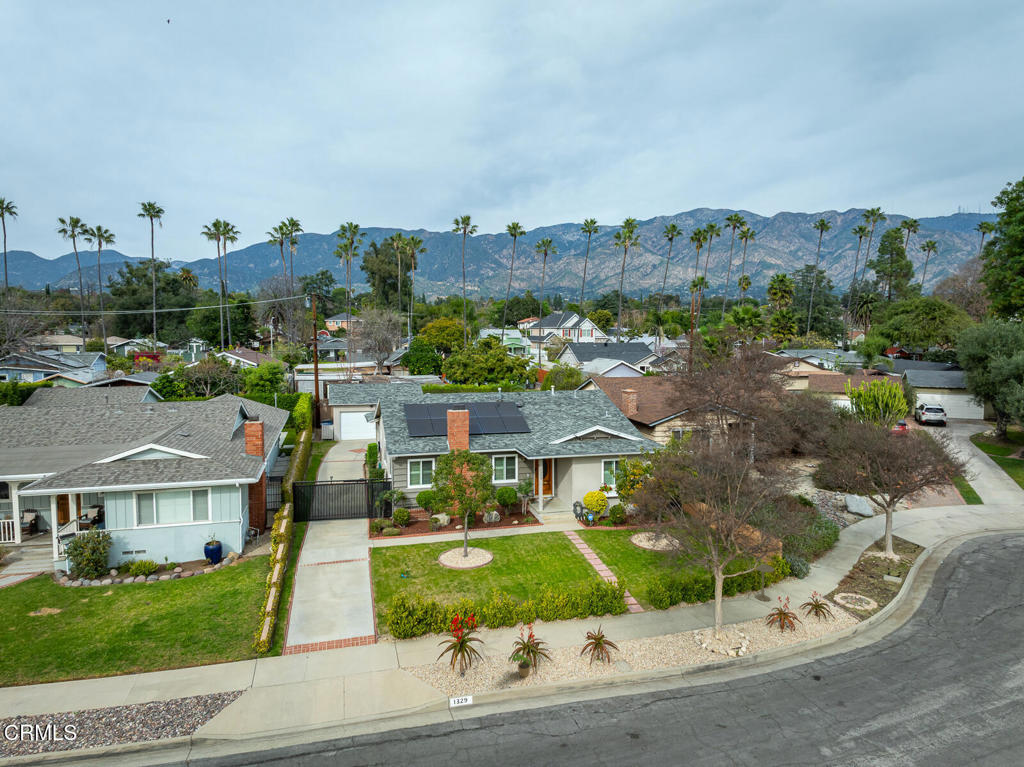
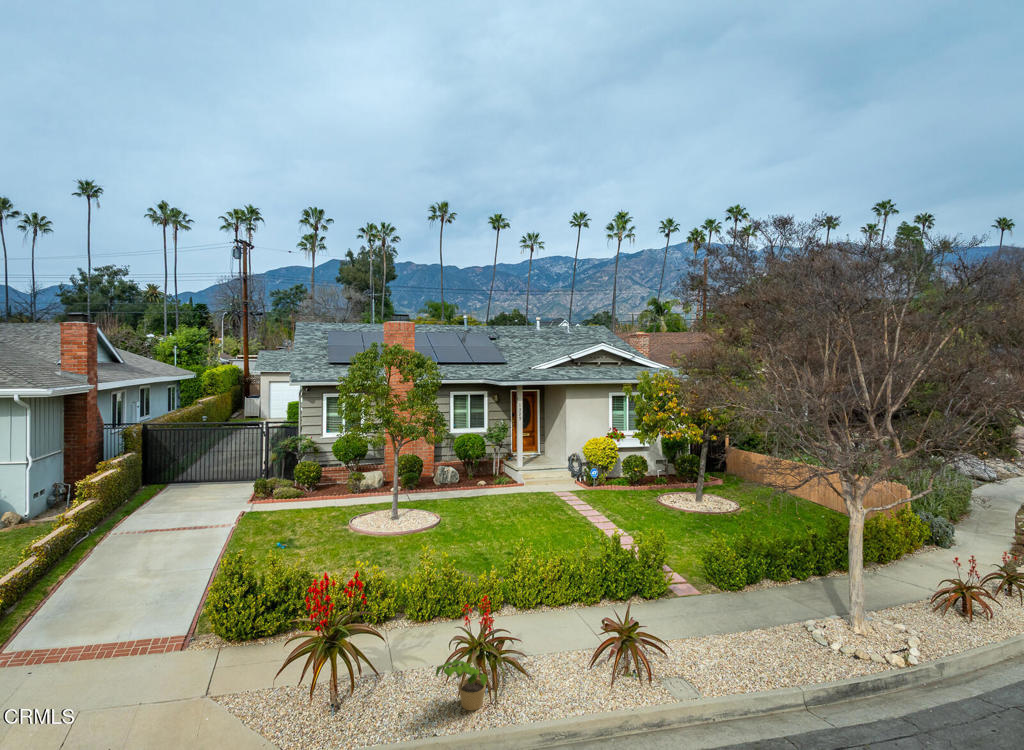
pedestal table: present [752,564,774,601] -> none [880,515,922,577]

